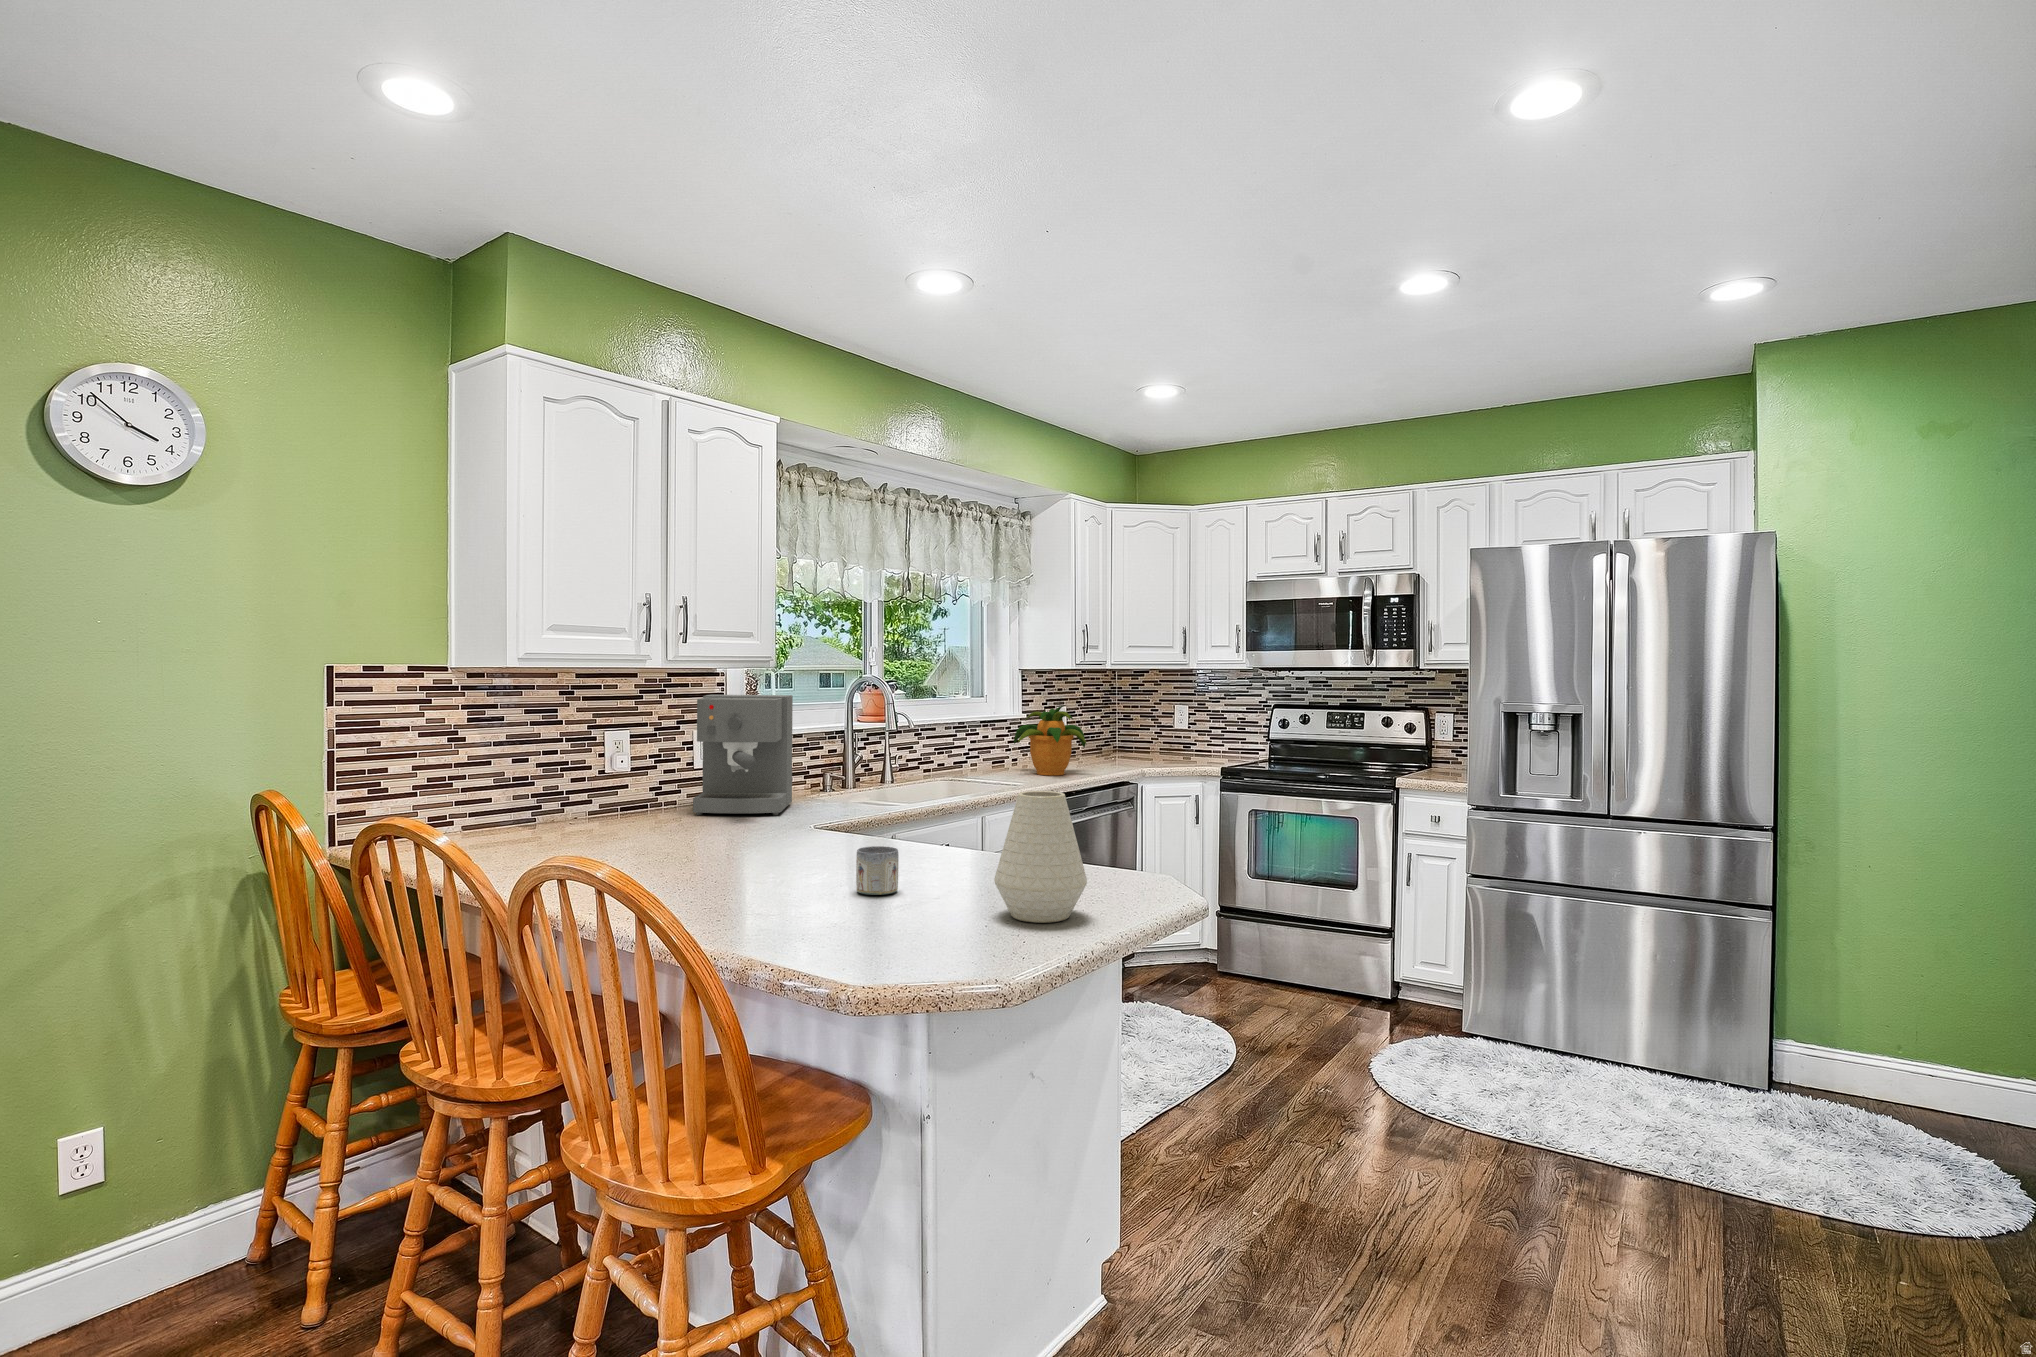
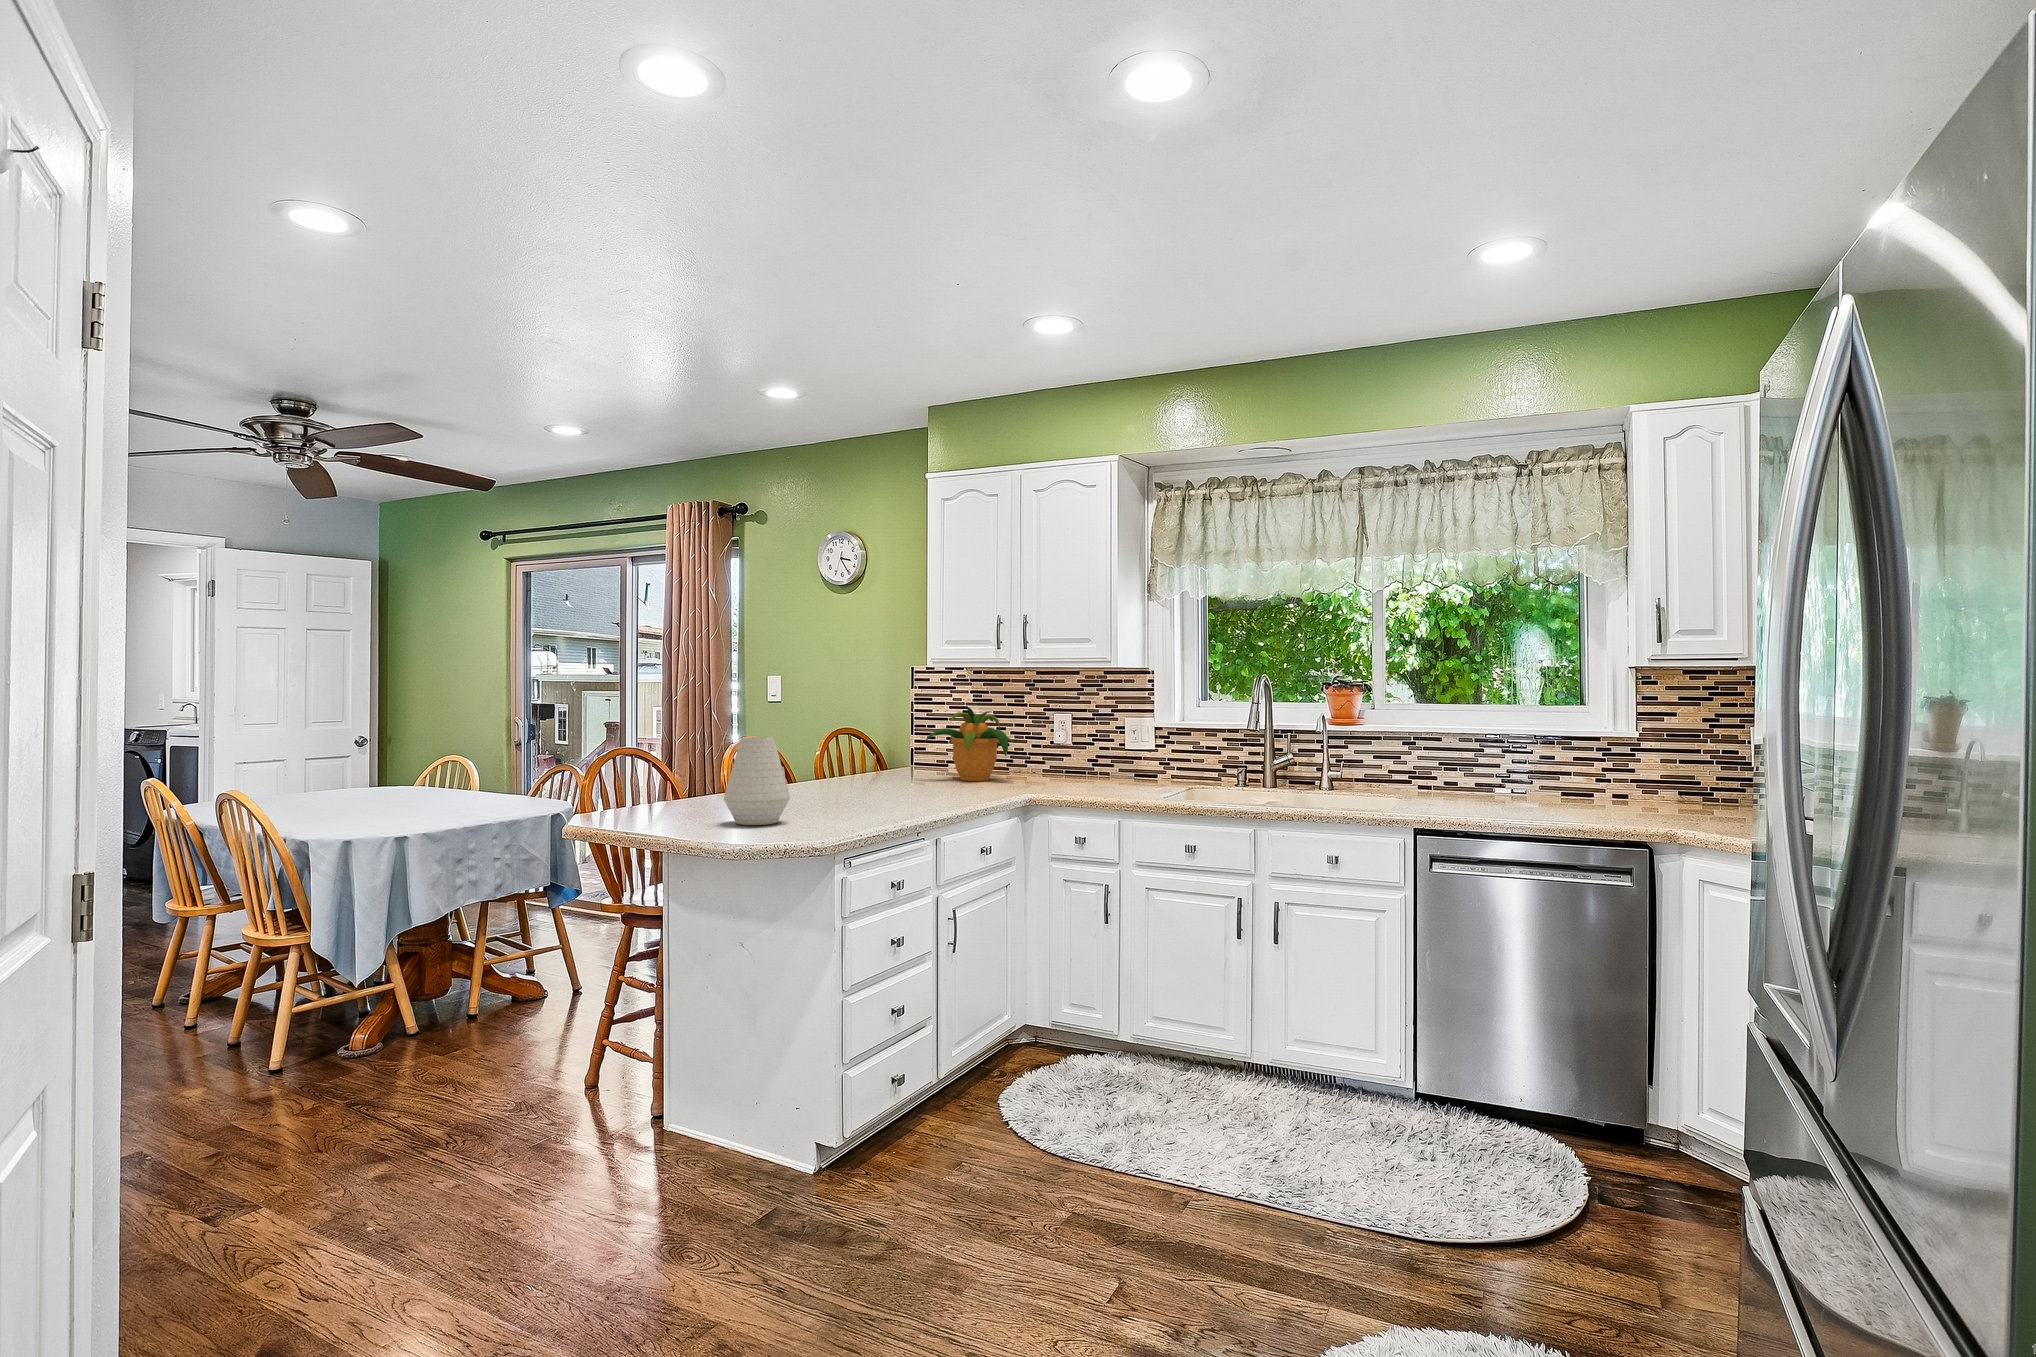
coffee maker: present [693,695,793,815] -> none [1050,689,1157,786]
potted plant: present [1014,706,1086,775] -> present [925,707,1012,781]
mug: present [856,846,899,895] -> none [809,777,849,808]

